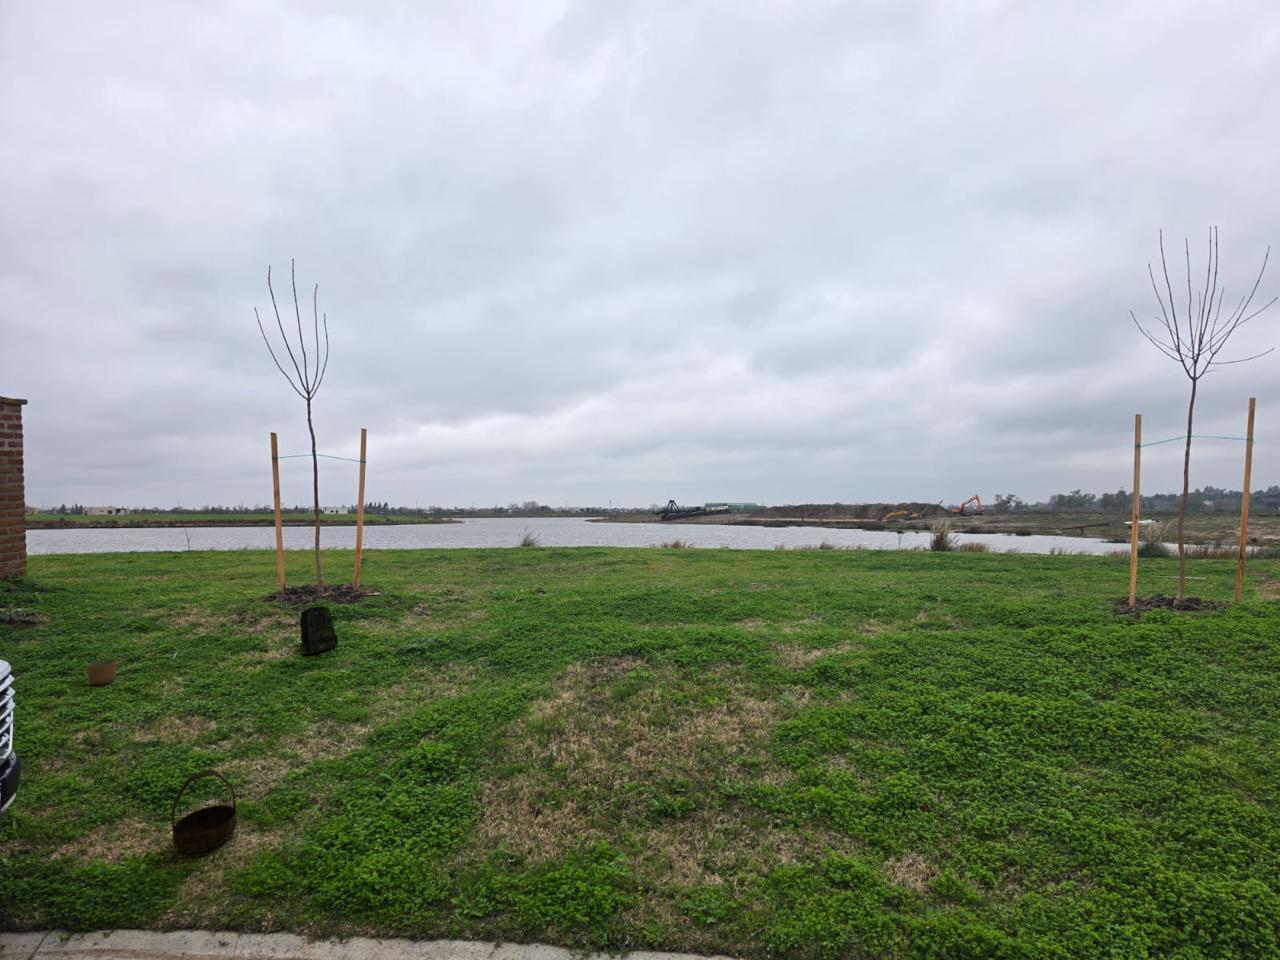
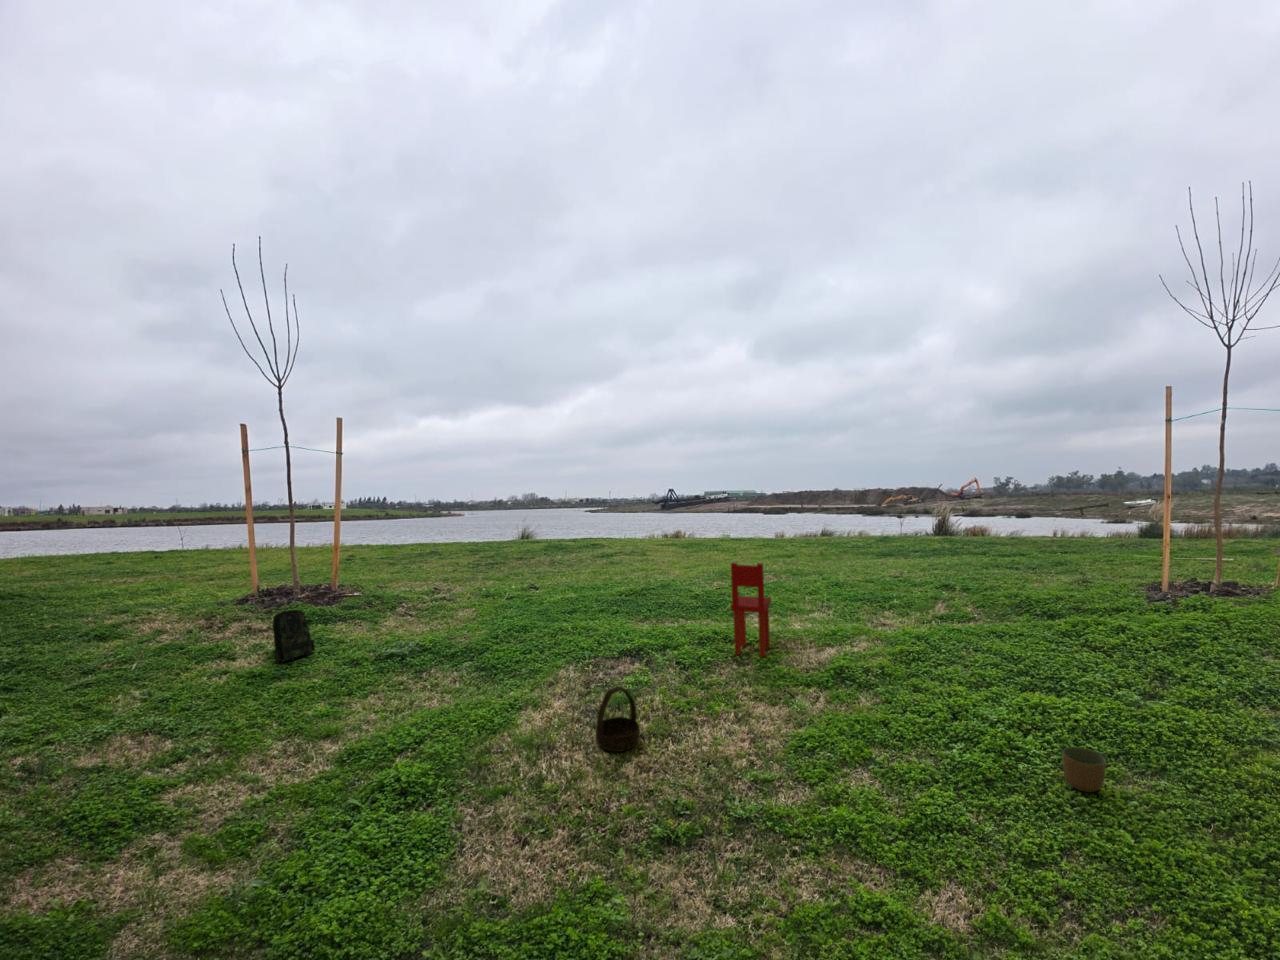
chair: none [725,569,763,657] -> present [731,563,771,657]
planter: present [87,658,116,685] -> present [1062,747,1106,792]
basket: present [171,770,237,853] -> present [596,686,639,752]

